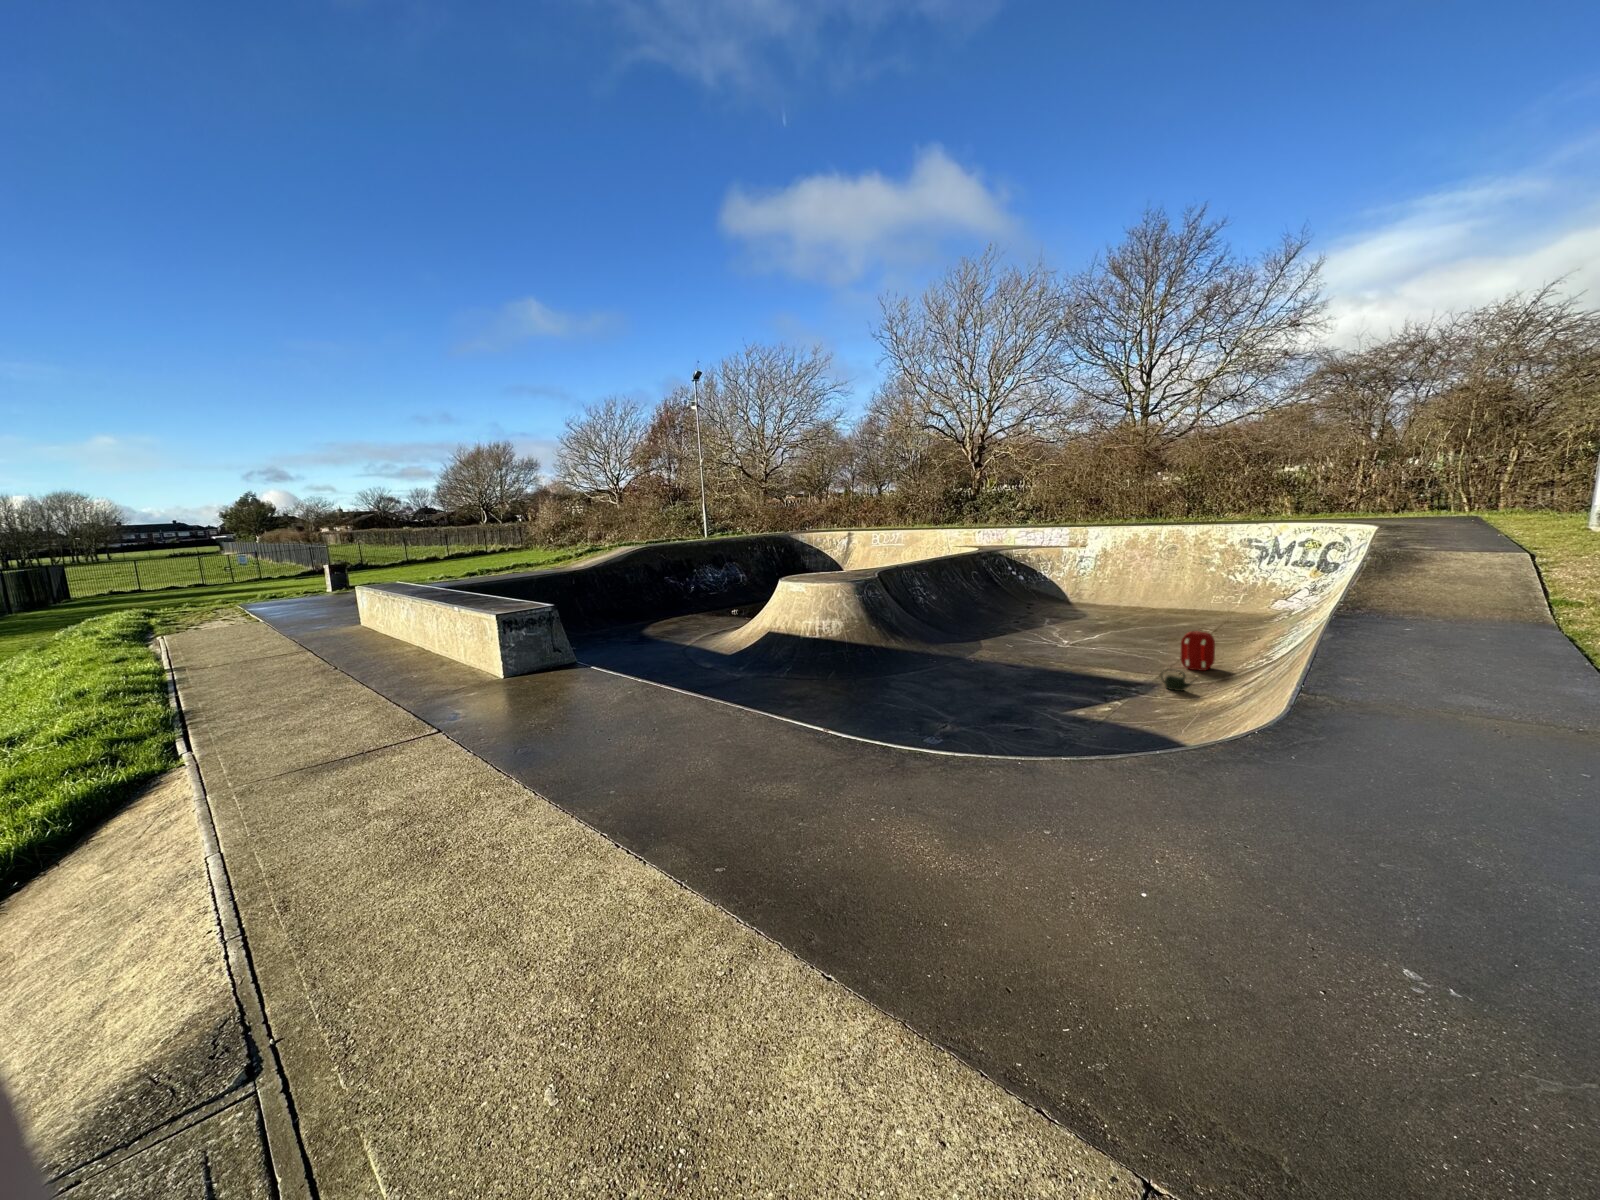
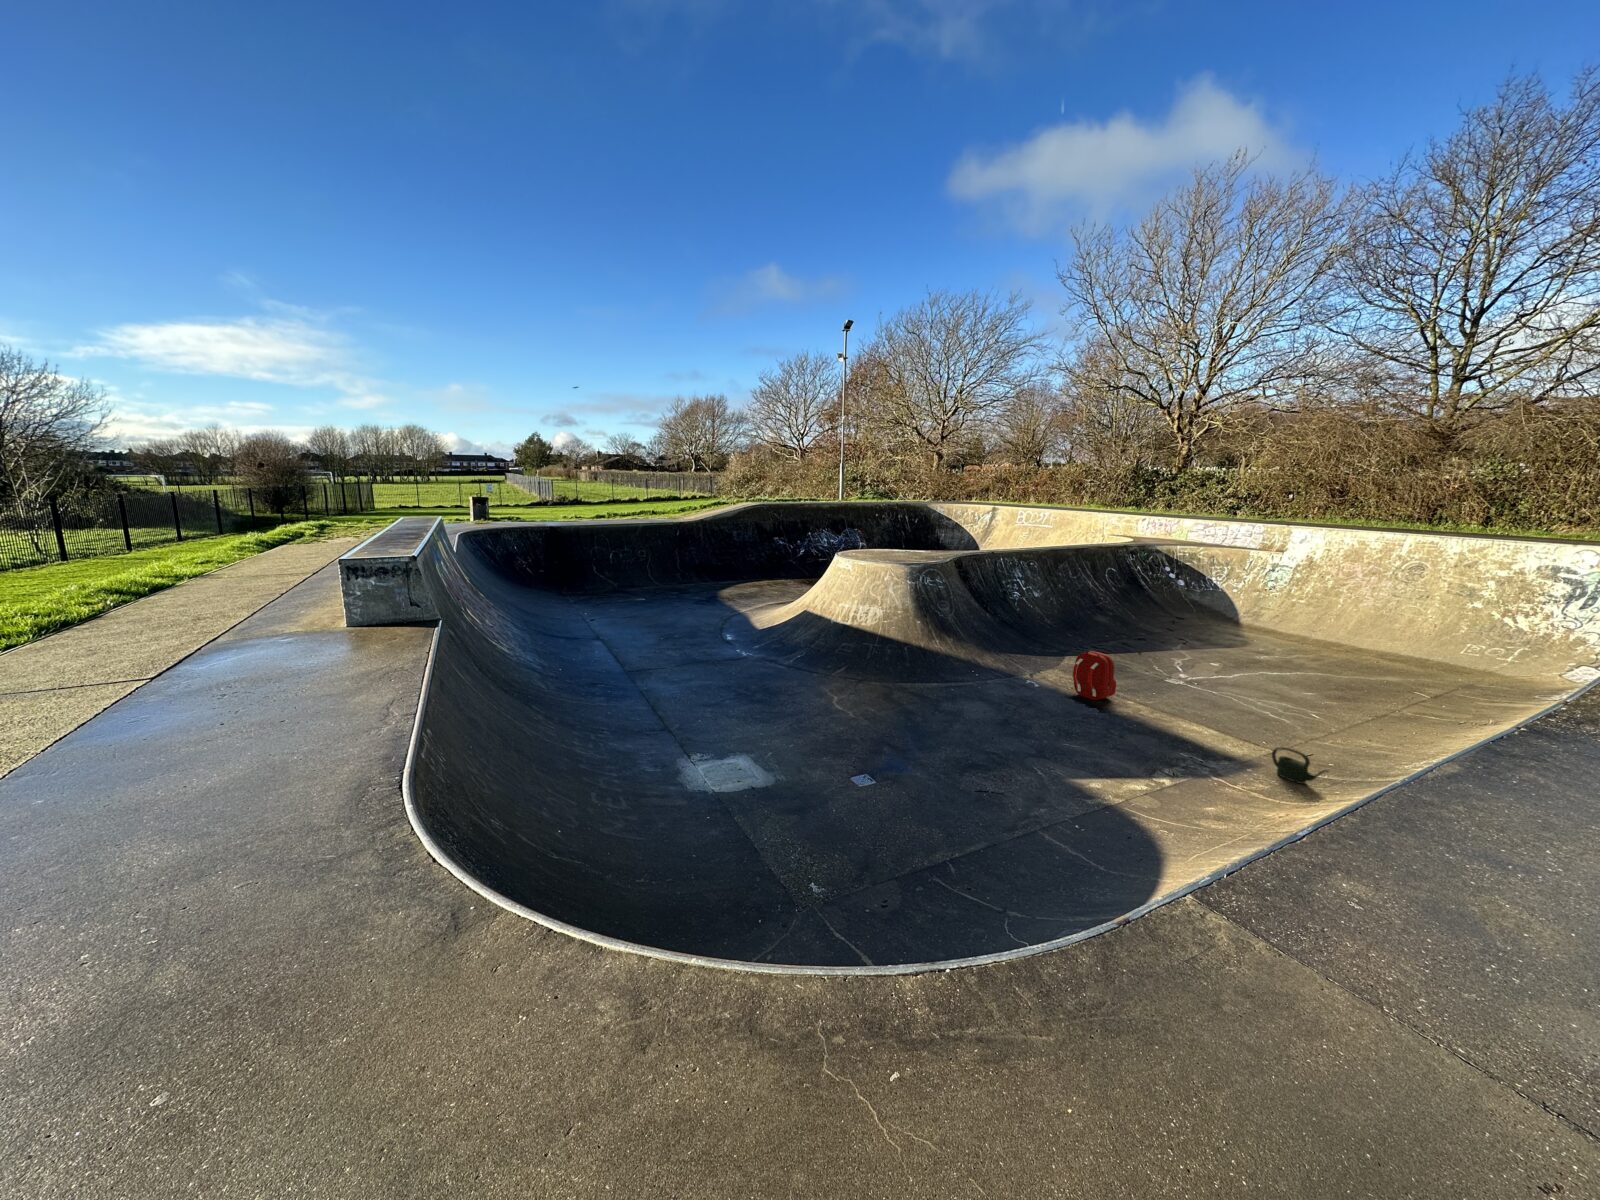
backpack: present [1180,631,1215,671] -> present [1073,651,1116,700]

